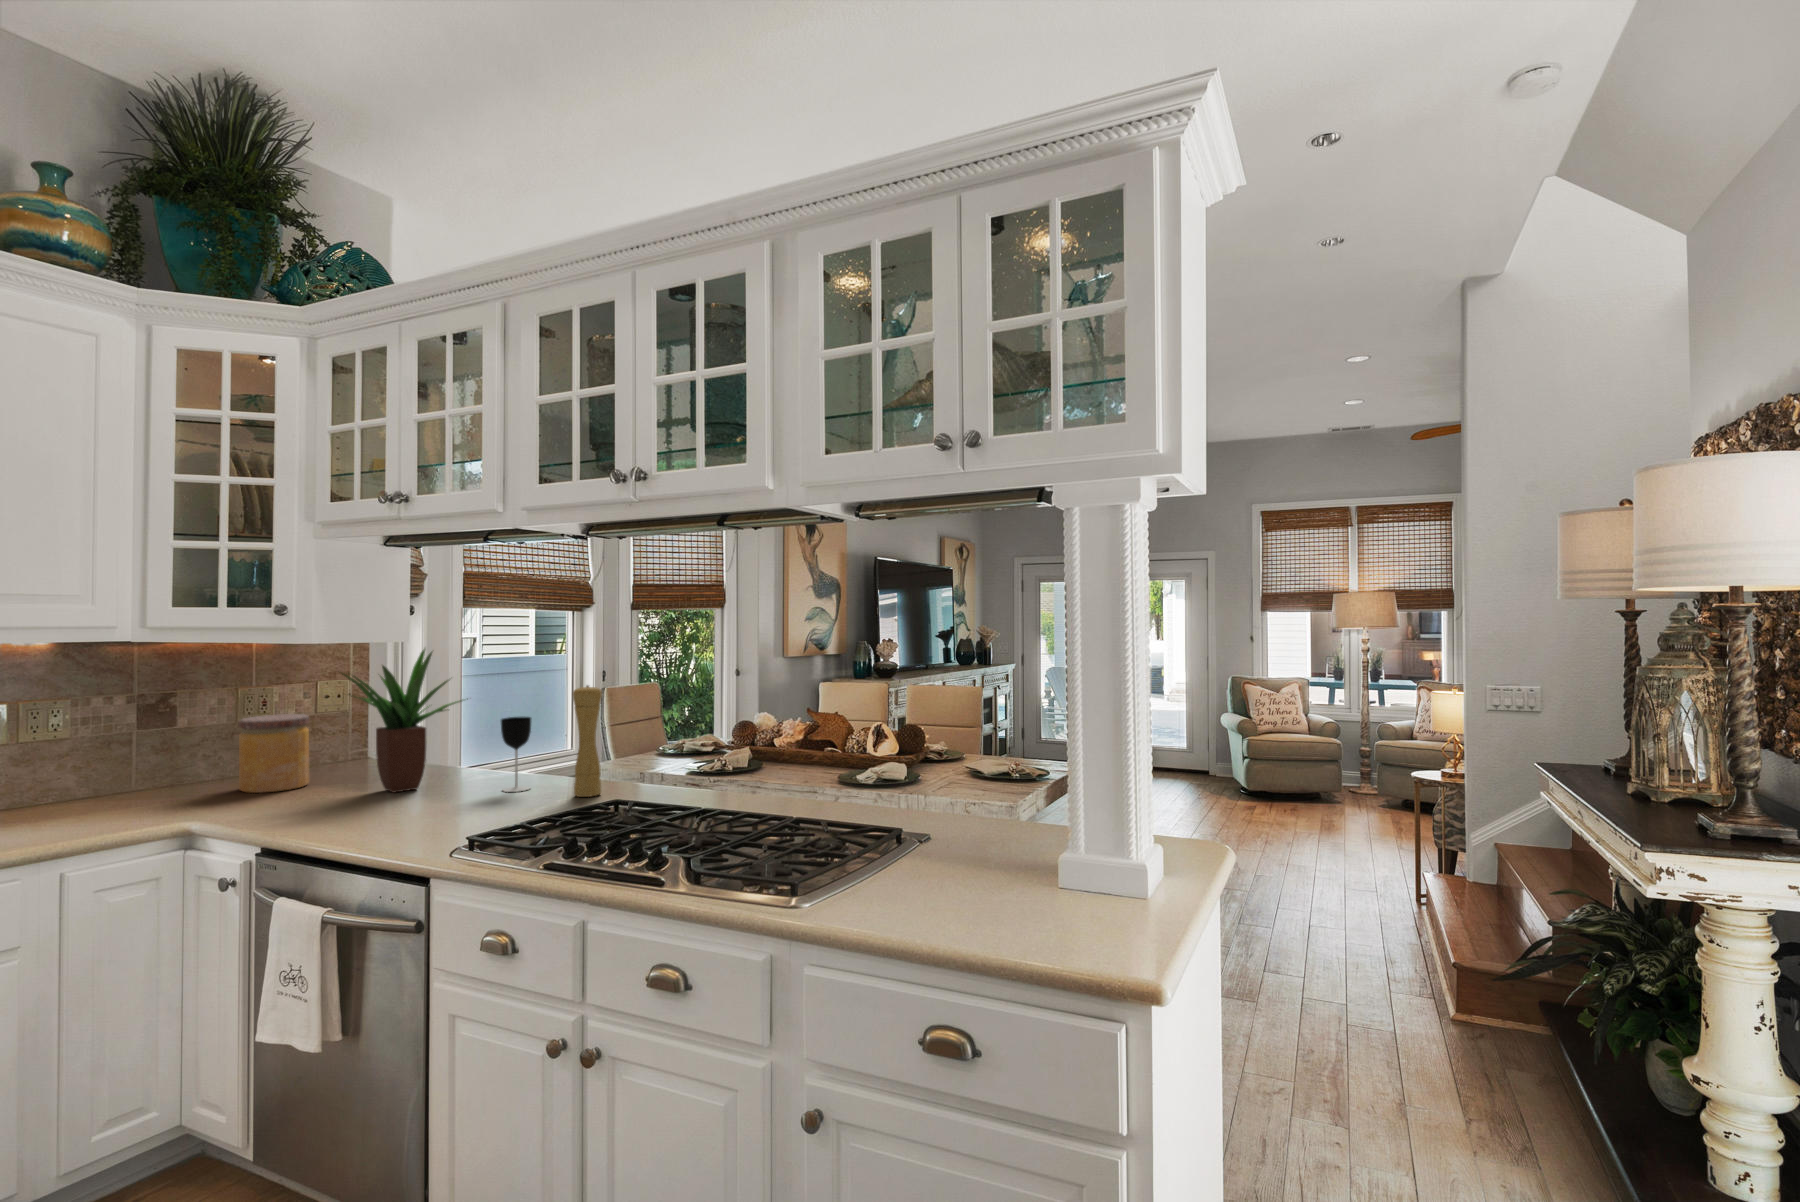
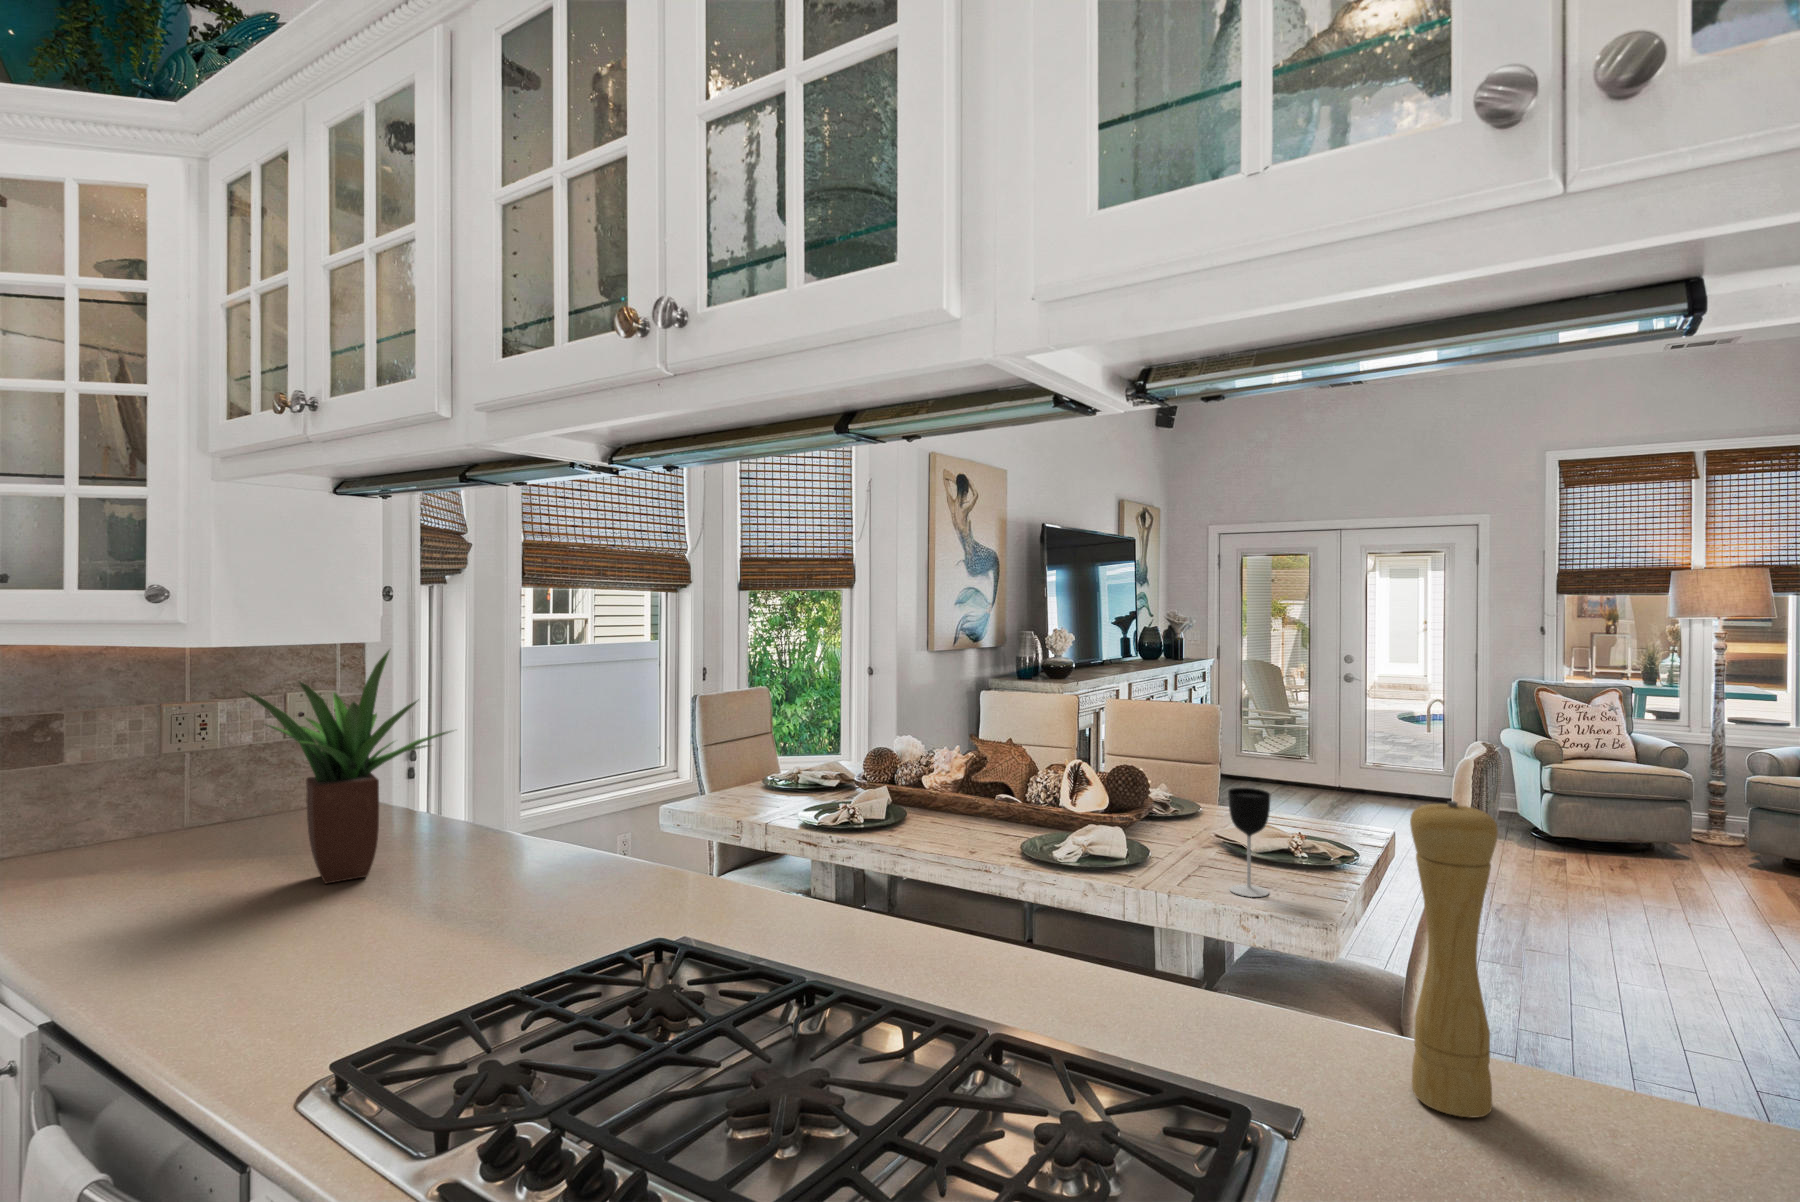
pepper mill: present [573,685,602,797] -> present [1410,801,1498,1118]
jar: present [239,714,309,793] -> none [117,747,230,873]
wine glass: present [501,717,531,792] -> present [1228,788,1270,897]

